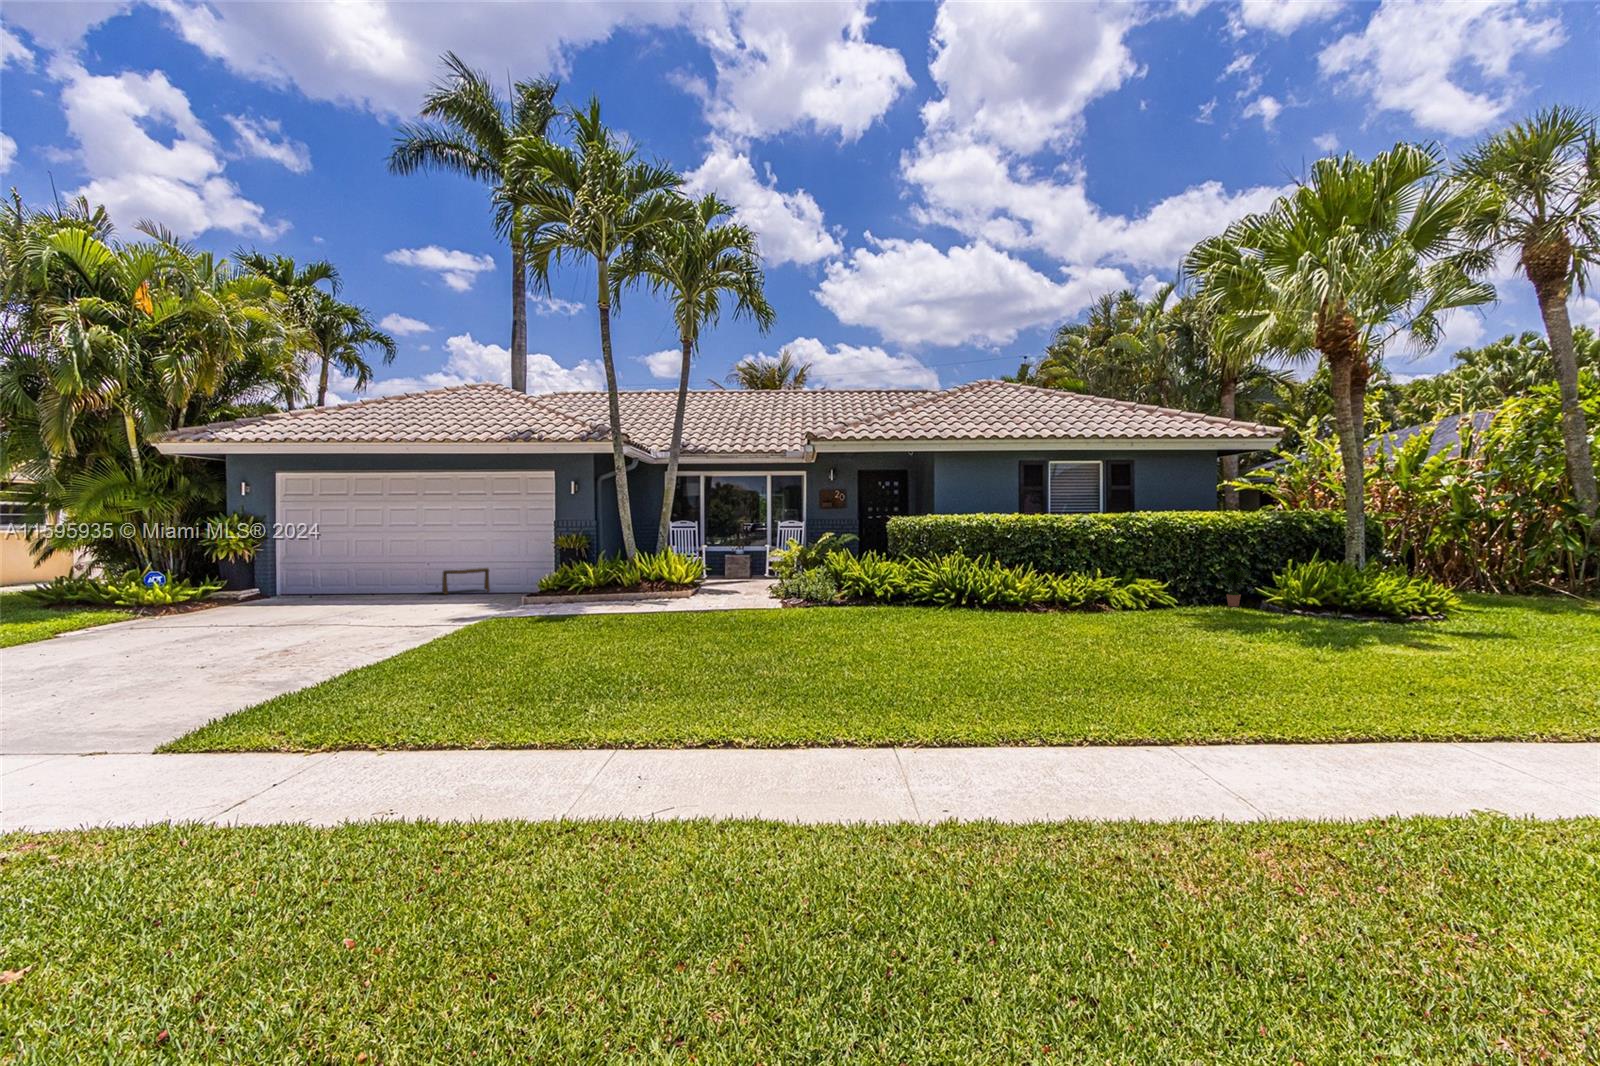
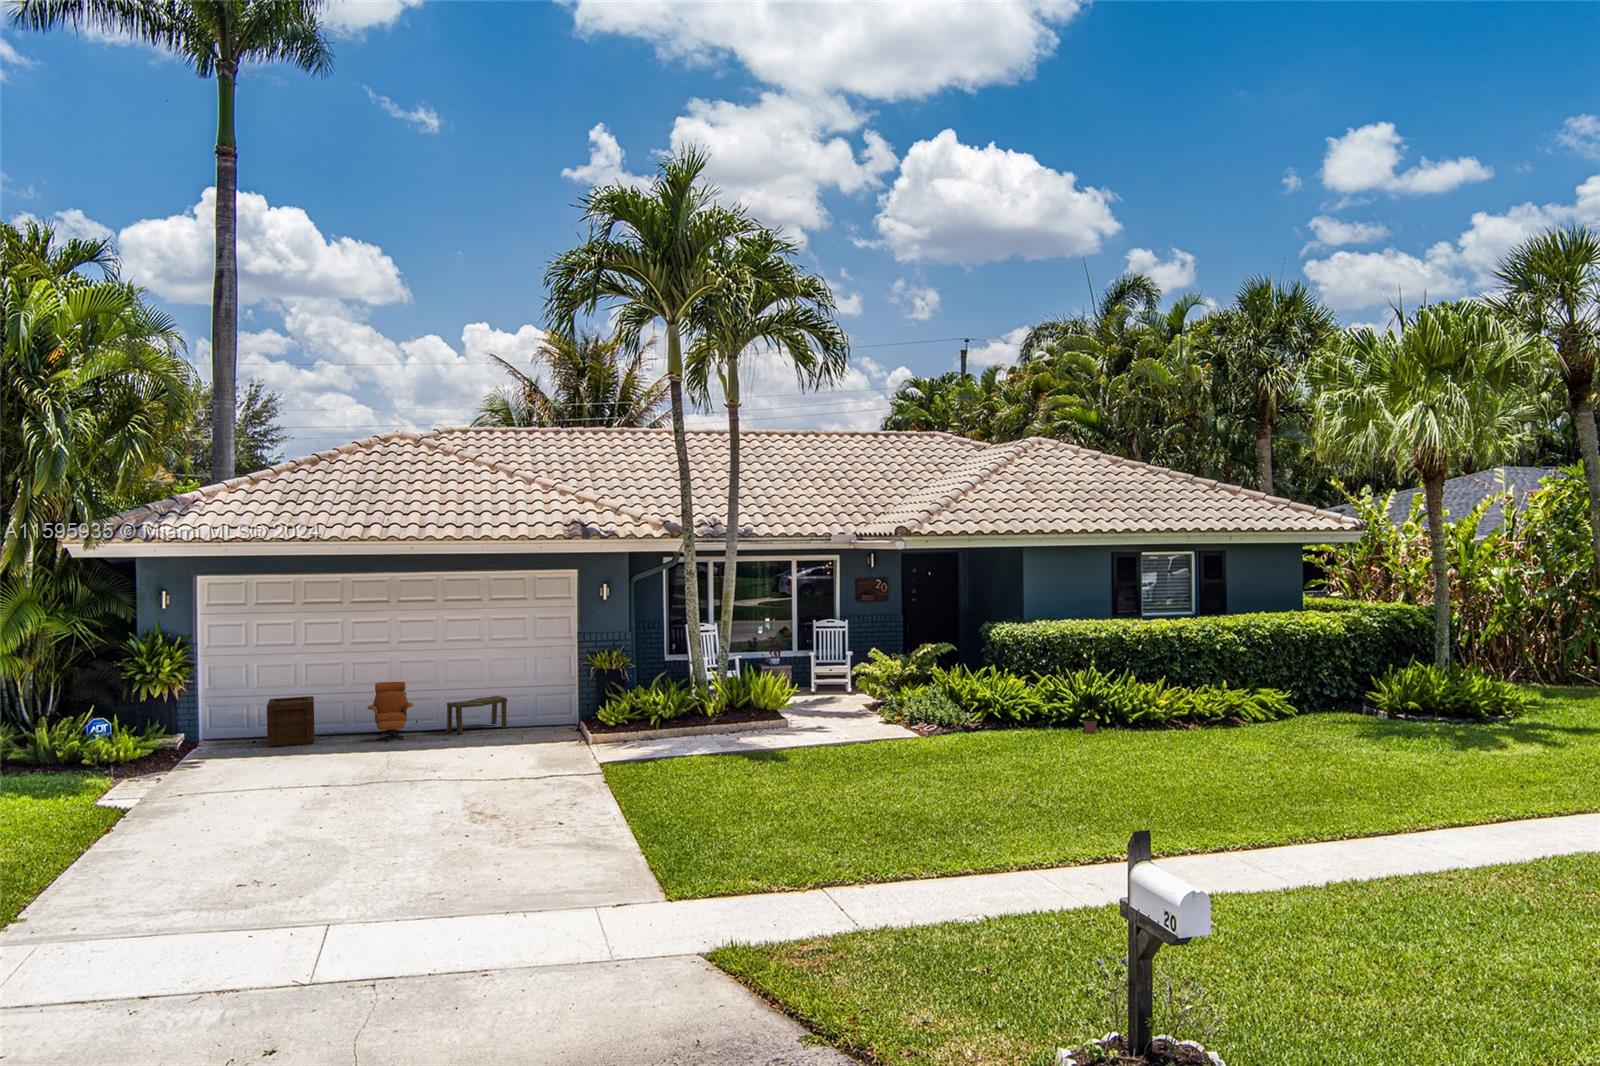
lounge chair: none [381,554,424,597] -> present [367,682,414,742]
wooden crate: none [301,562,354,597] -> present [267,696,315,747]
potted plant: present [1222,567,1252,606] -> present [1078,691,1106,733]

